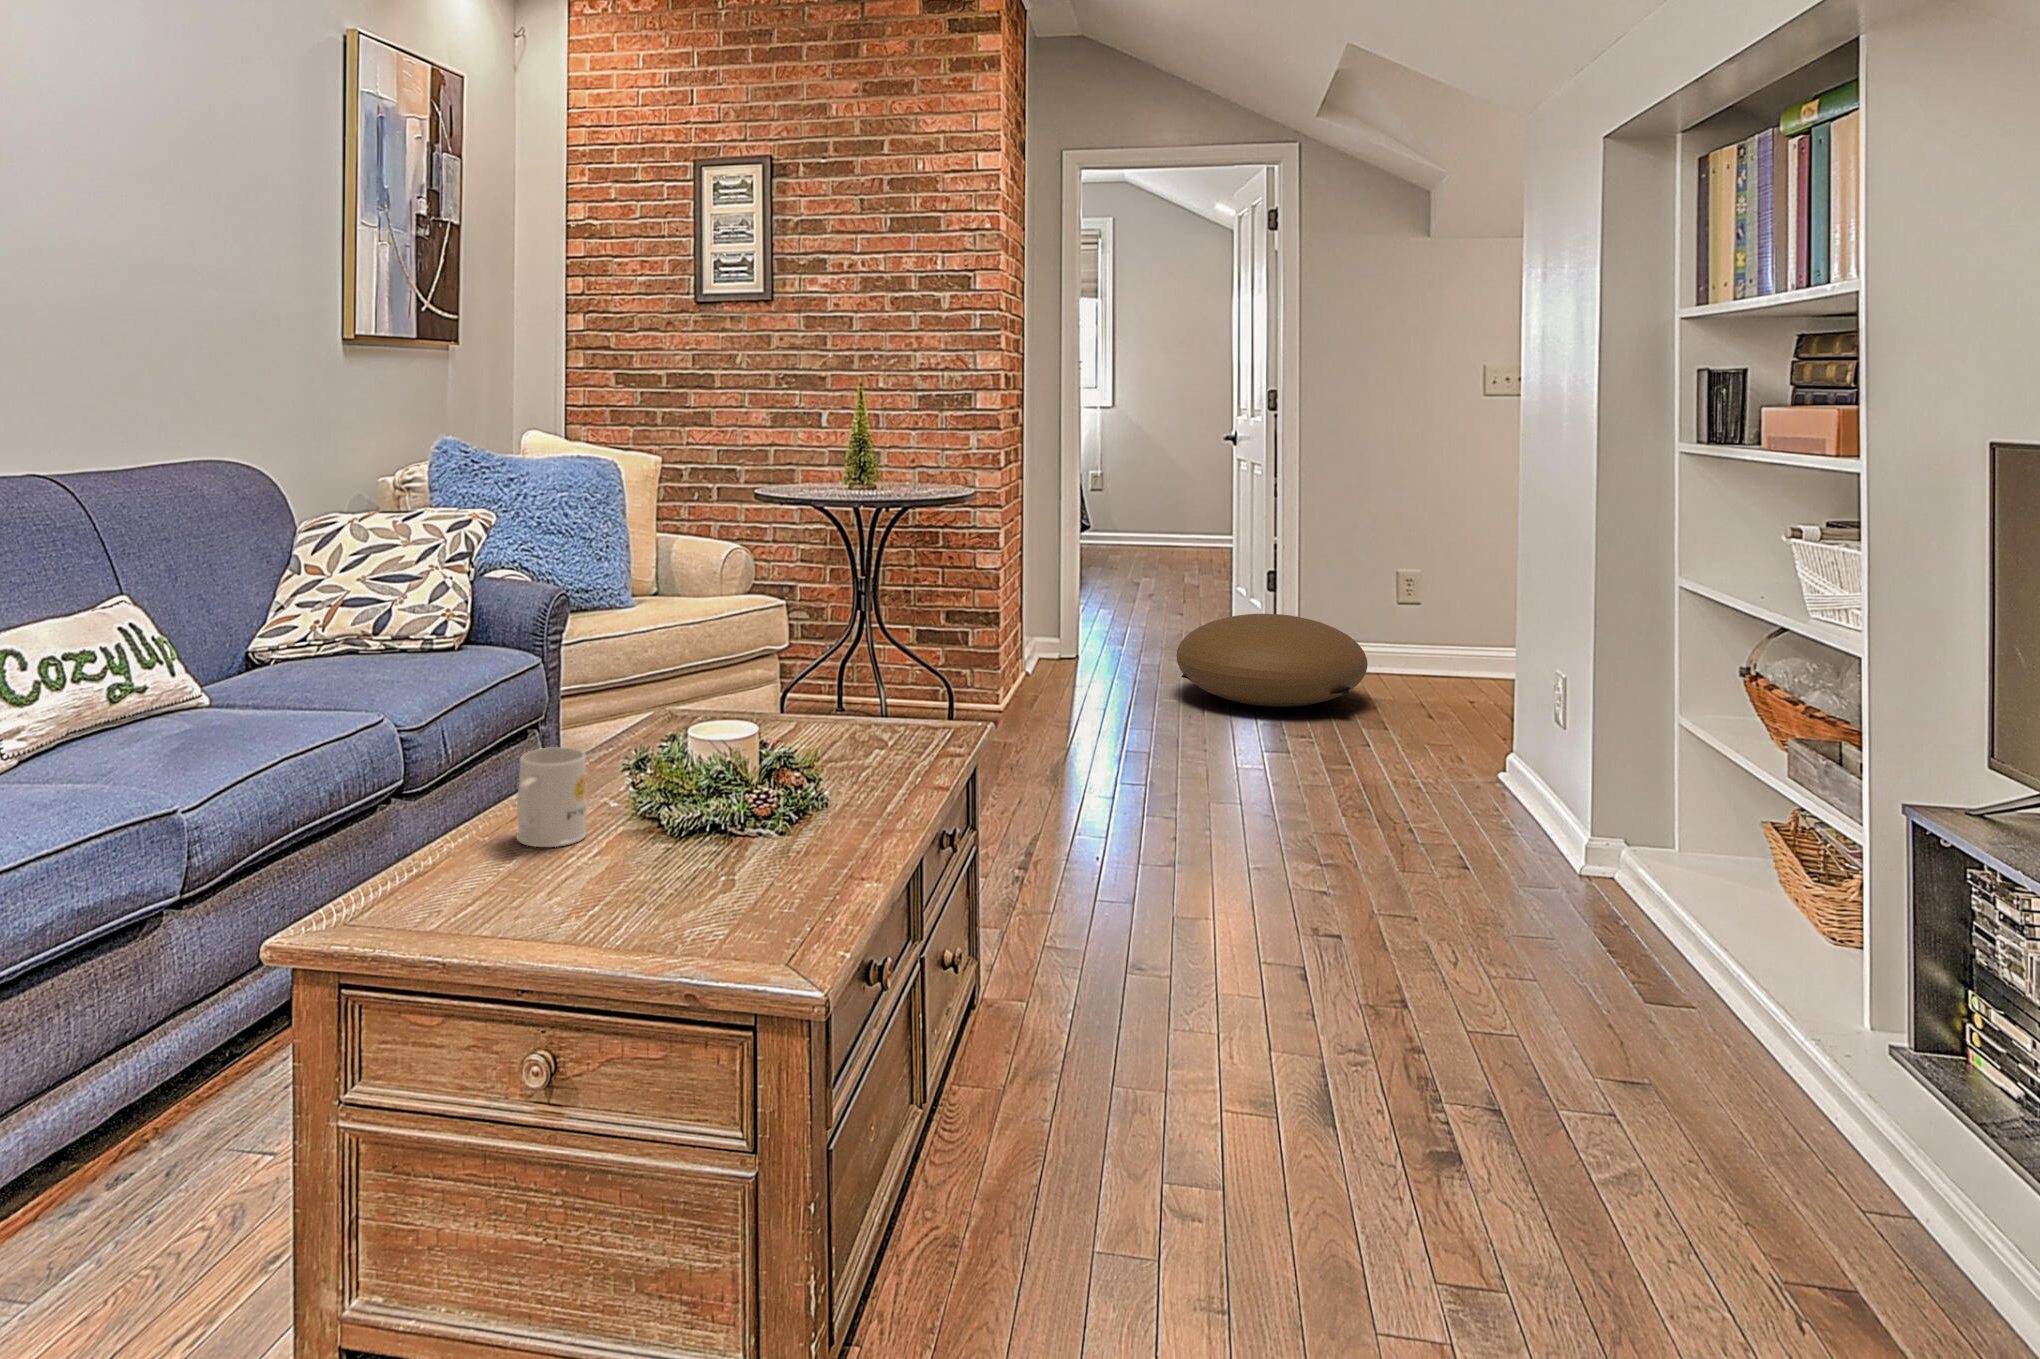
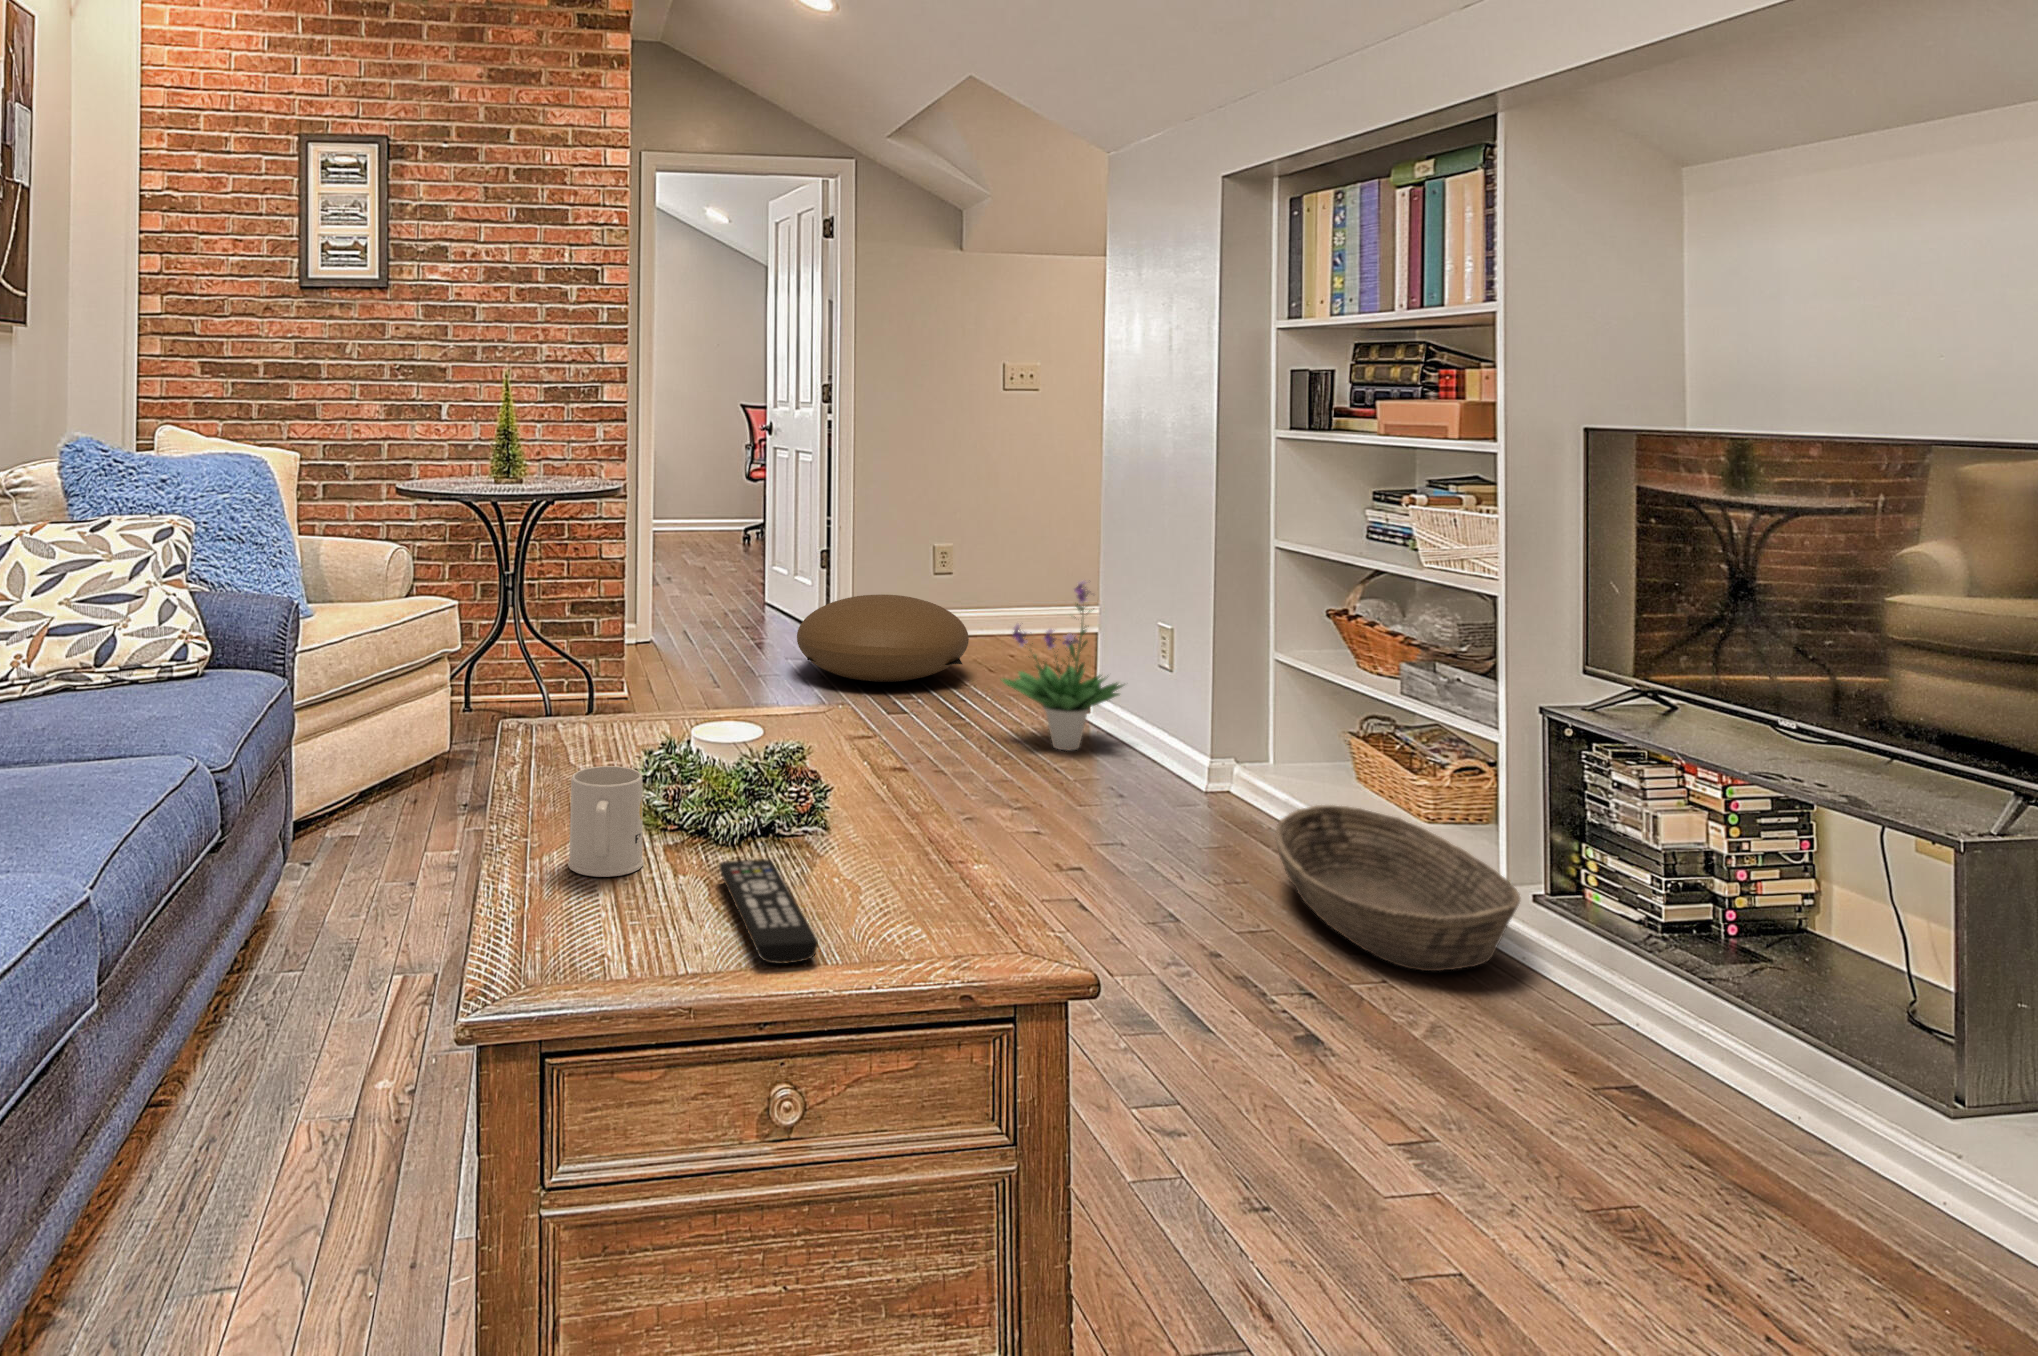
potted plant: none [1343,610,1490,797] -> present [1002,581,1124,750]
remote control: none [545,846,668,941] -> present [719,859,818,964]
basket: none [1518,884,1790,1094] -> present [1275,805,1520,971]

